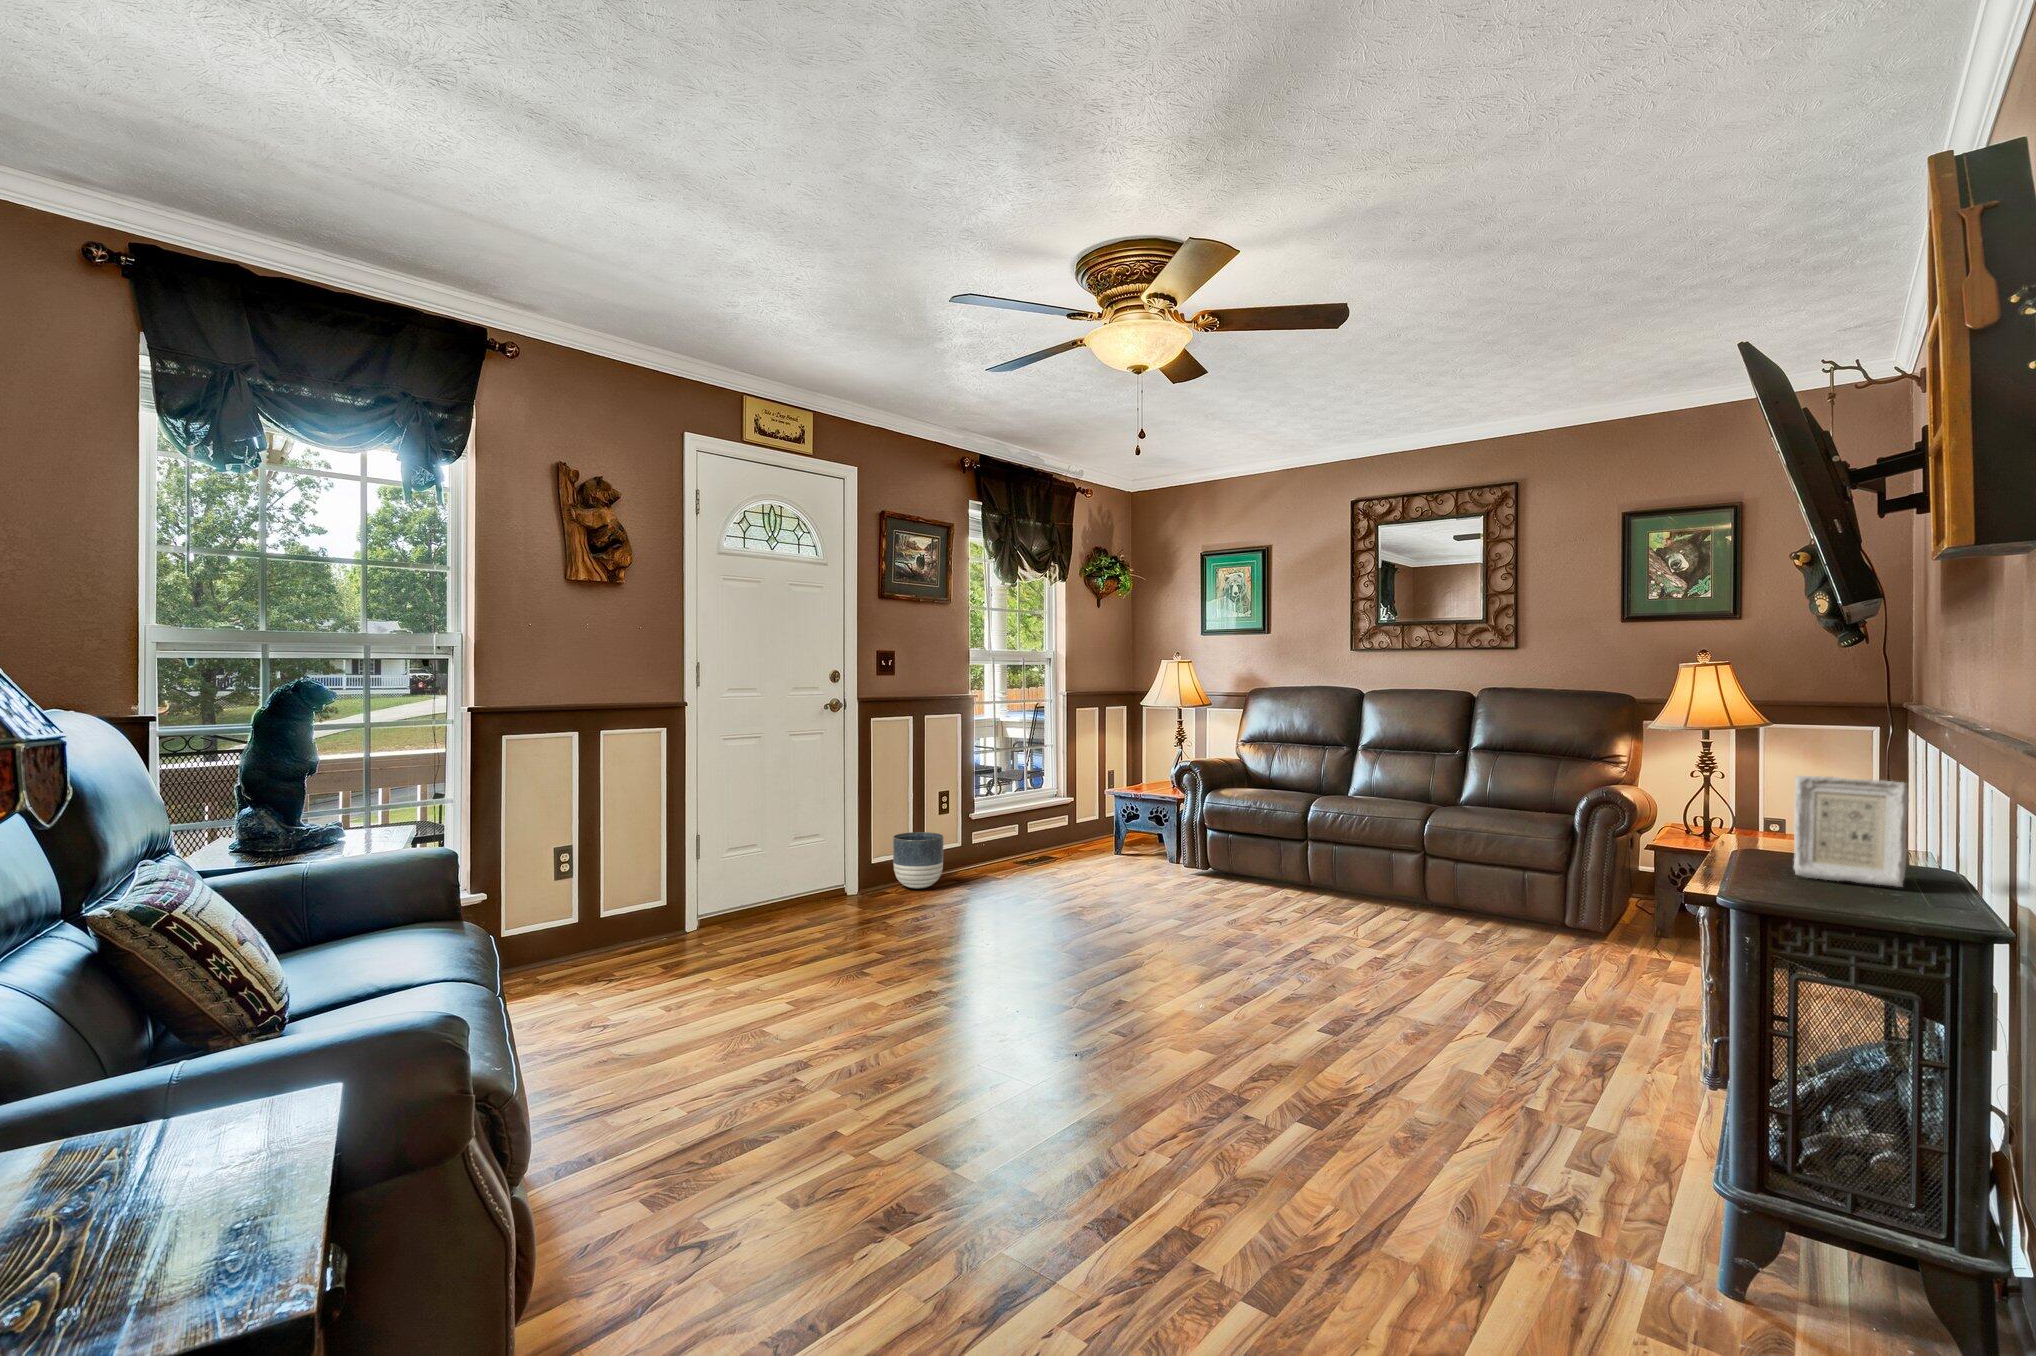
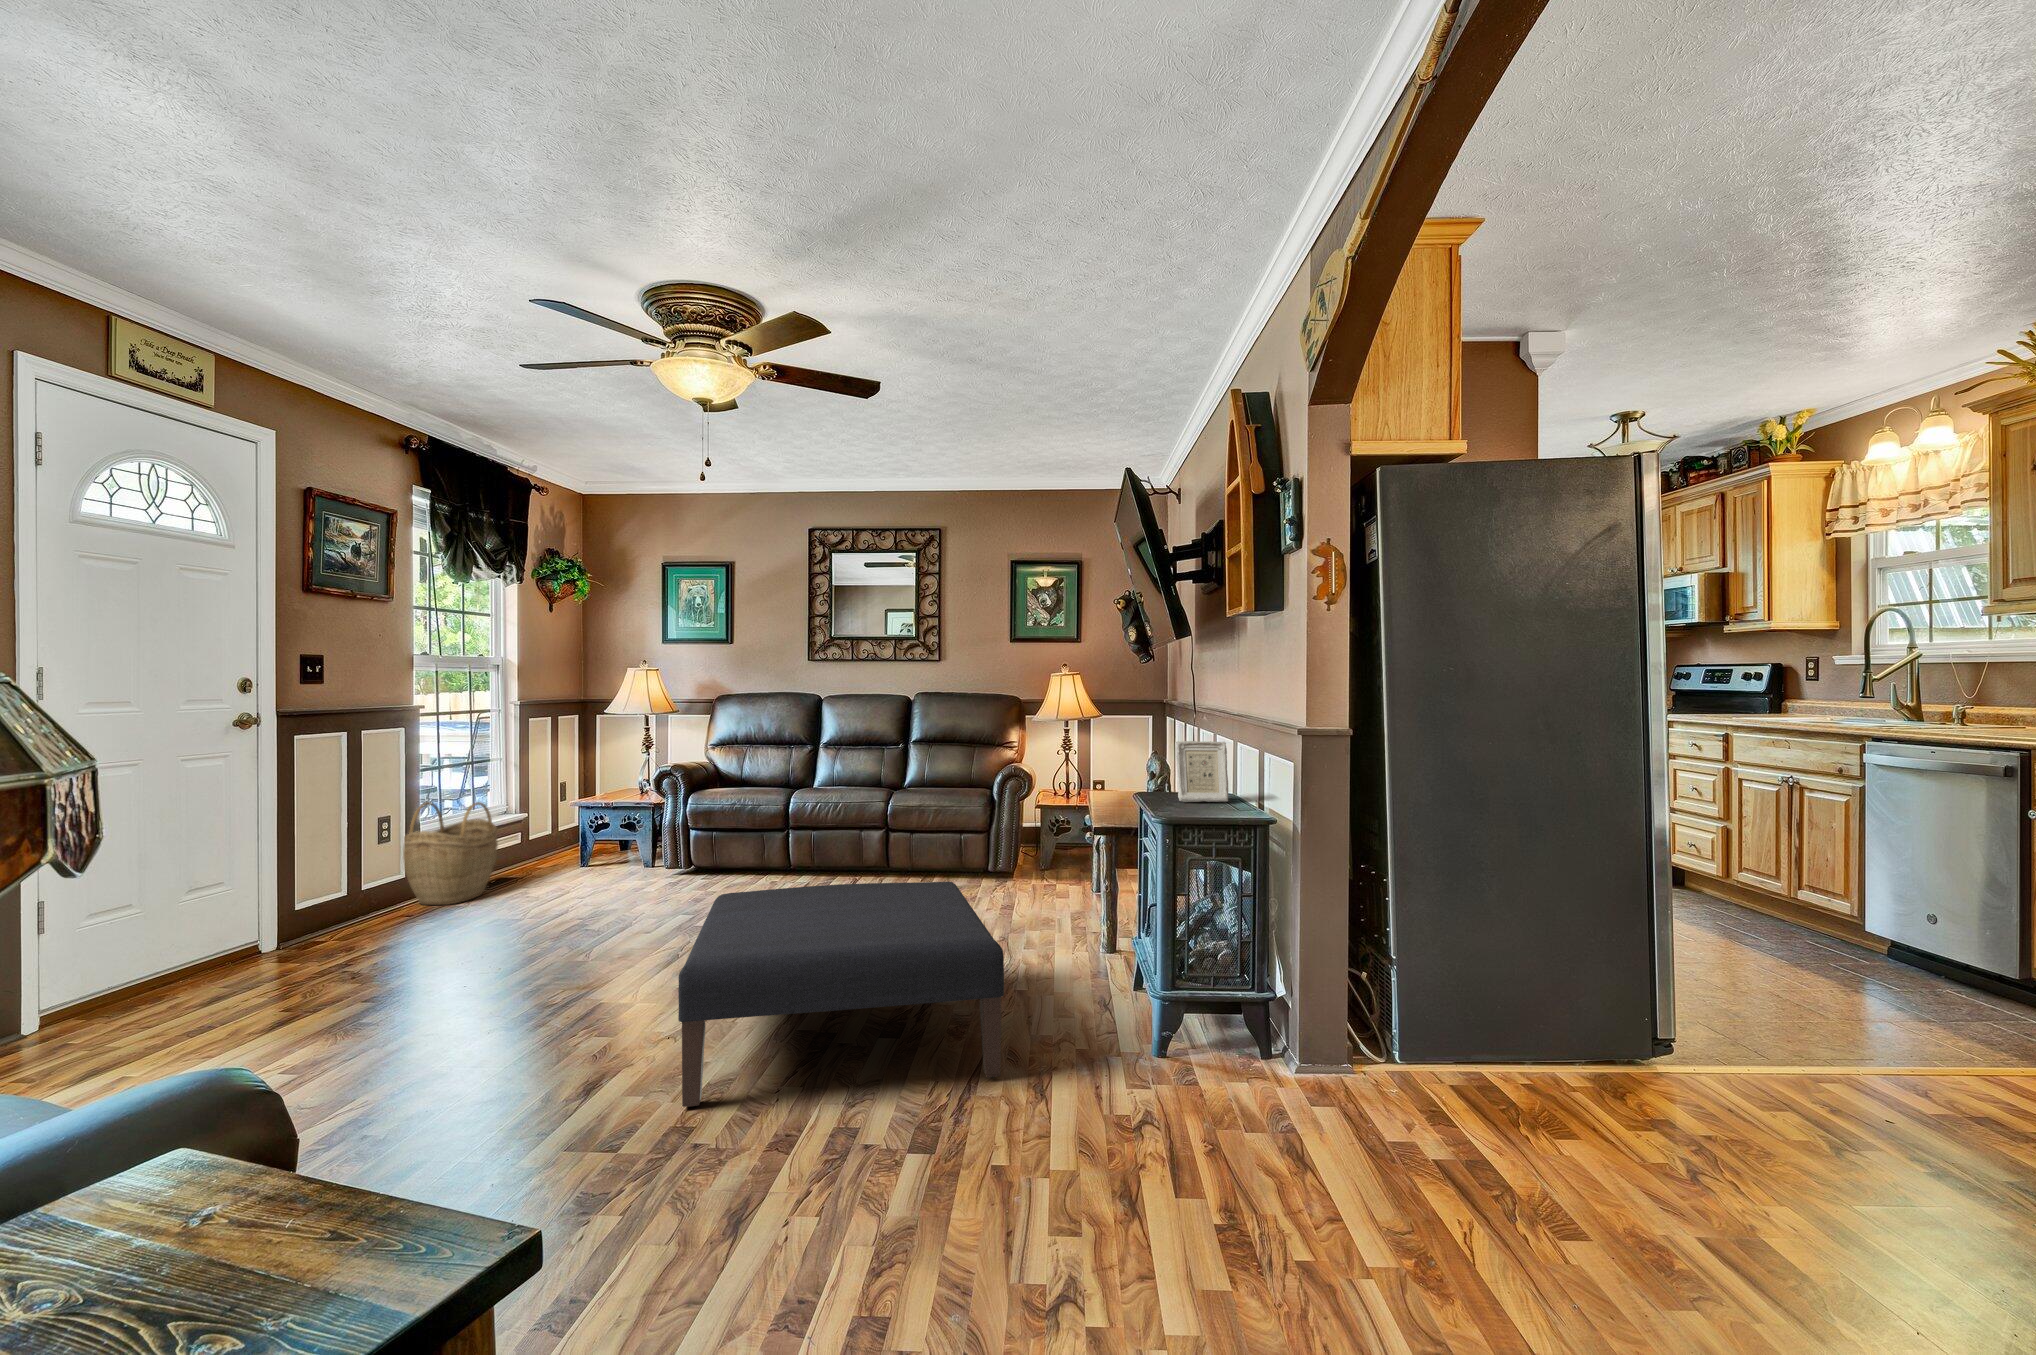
woven basket: none [958,782,1033,877] -> present [403,802,498,905]
planter: present [893,832,943,888] -> none [326,863,396,929]
ottoman: none [1034,910,1443,1232] -> present [678,882,1004,1107]

